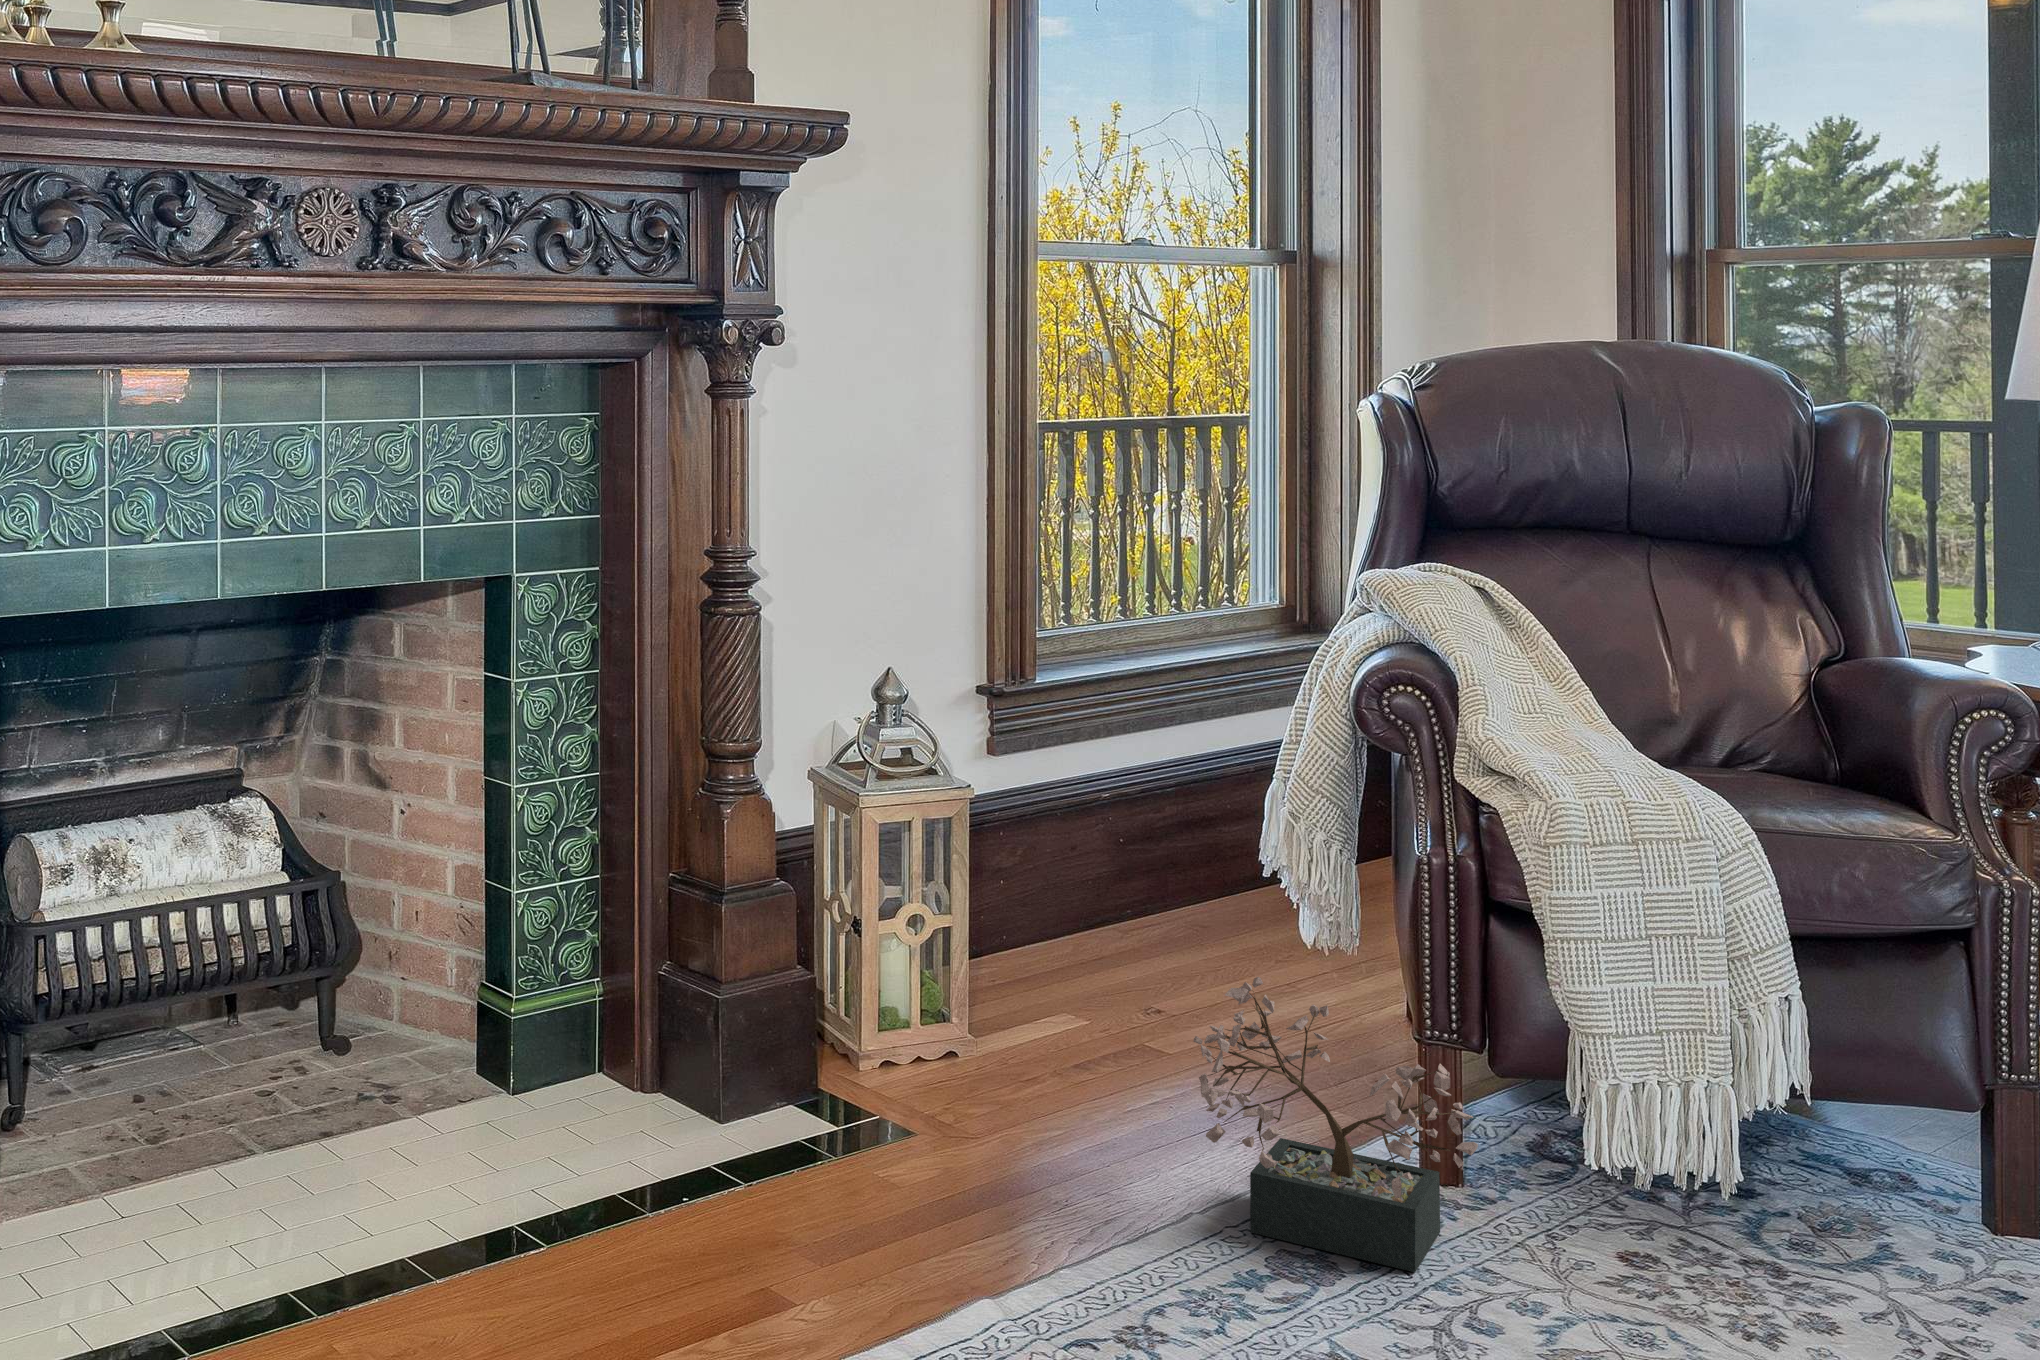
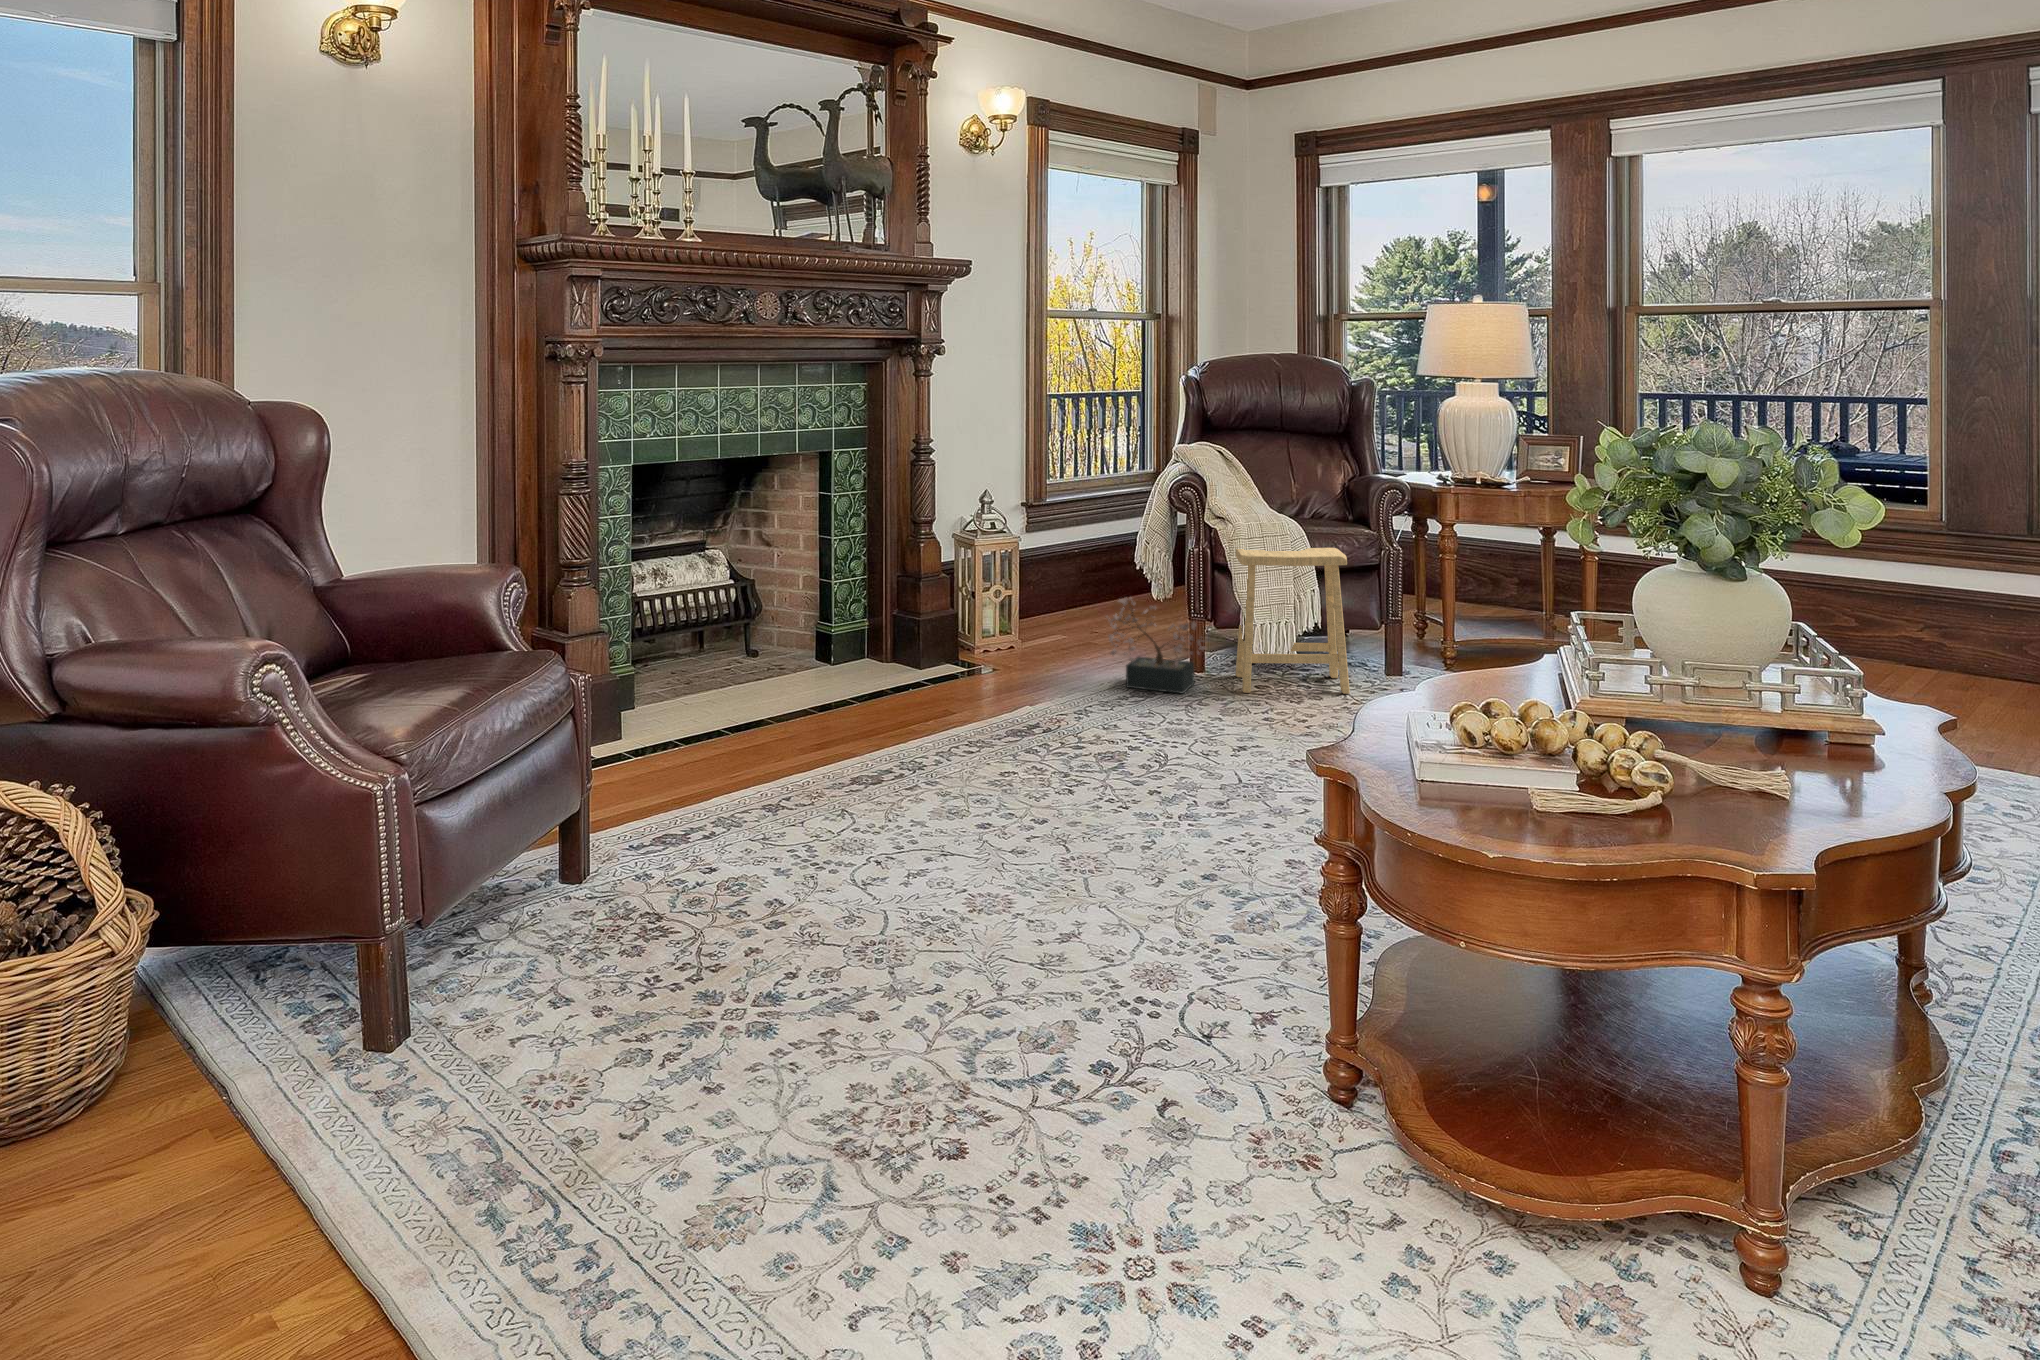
footstool: none [1549,862,1916,1311] -> present [1236,548,1350,694]

